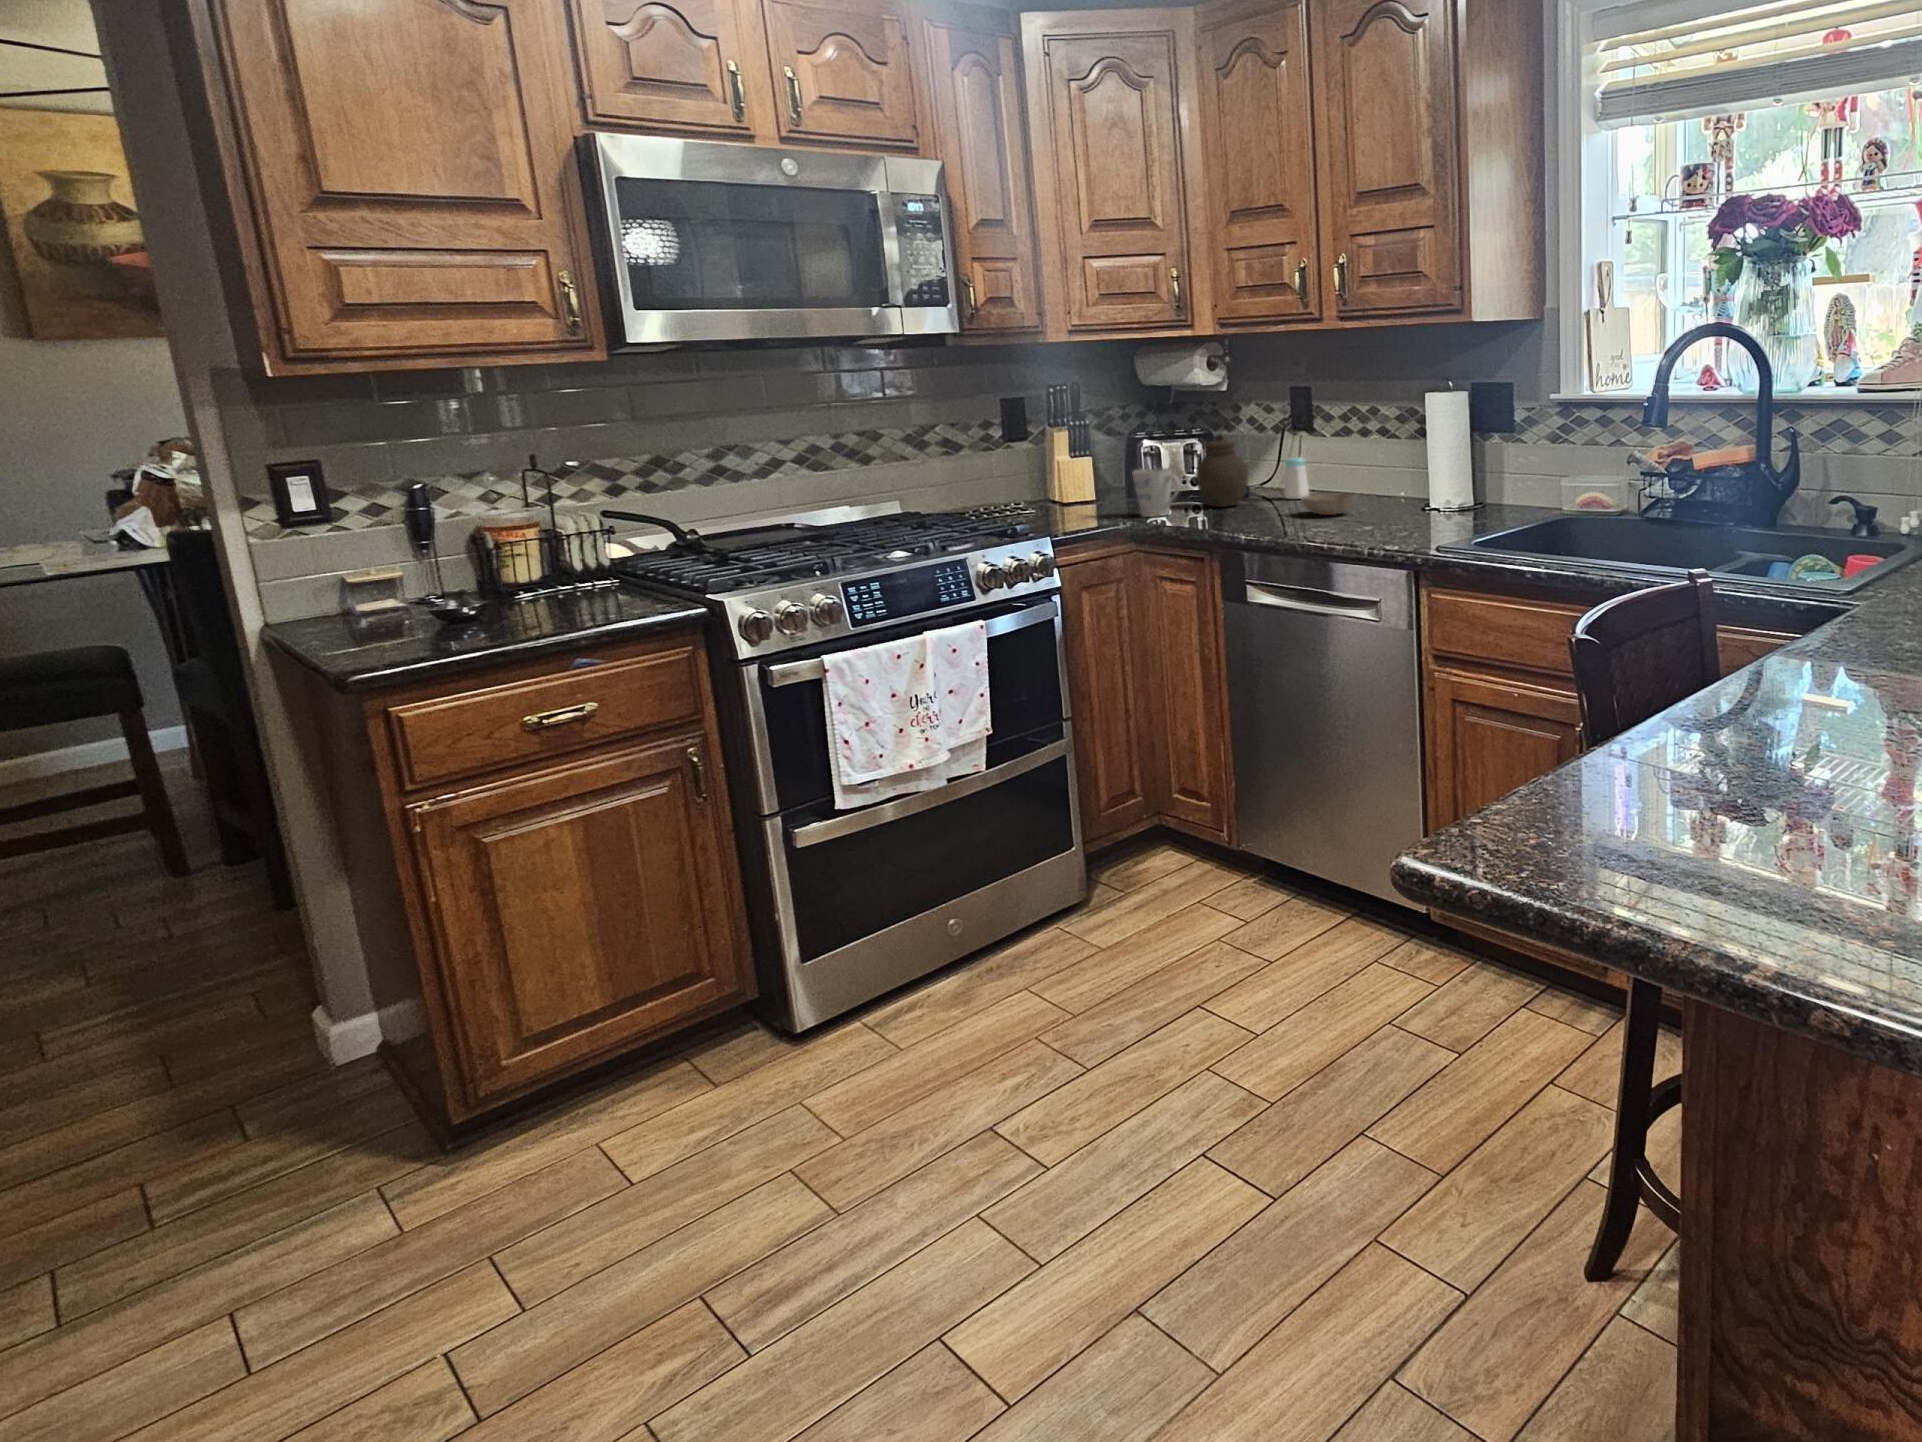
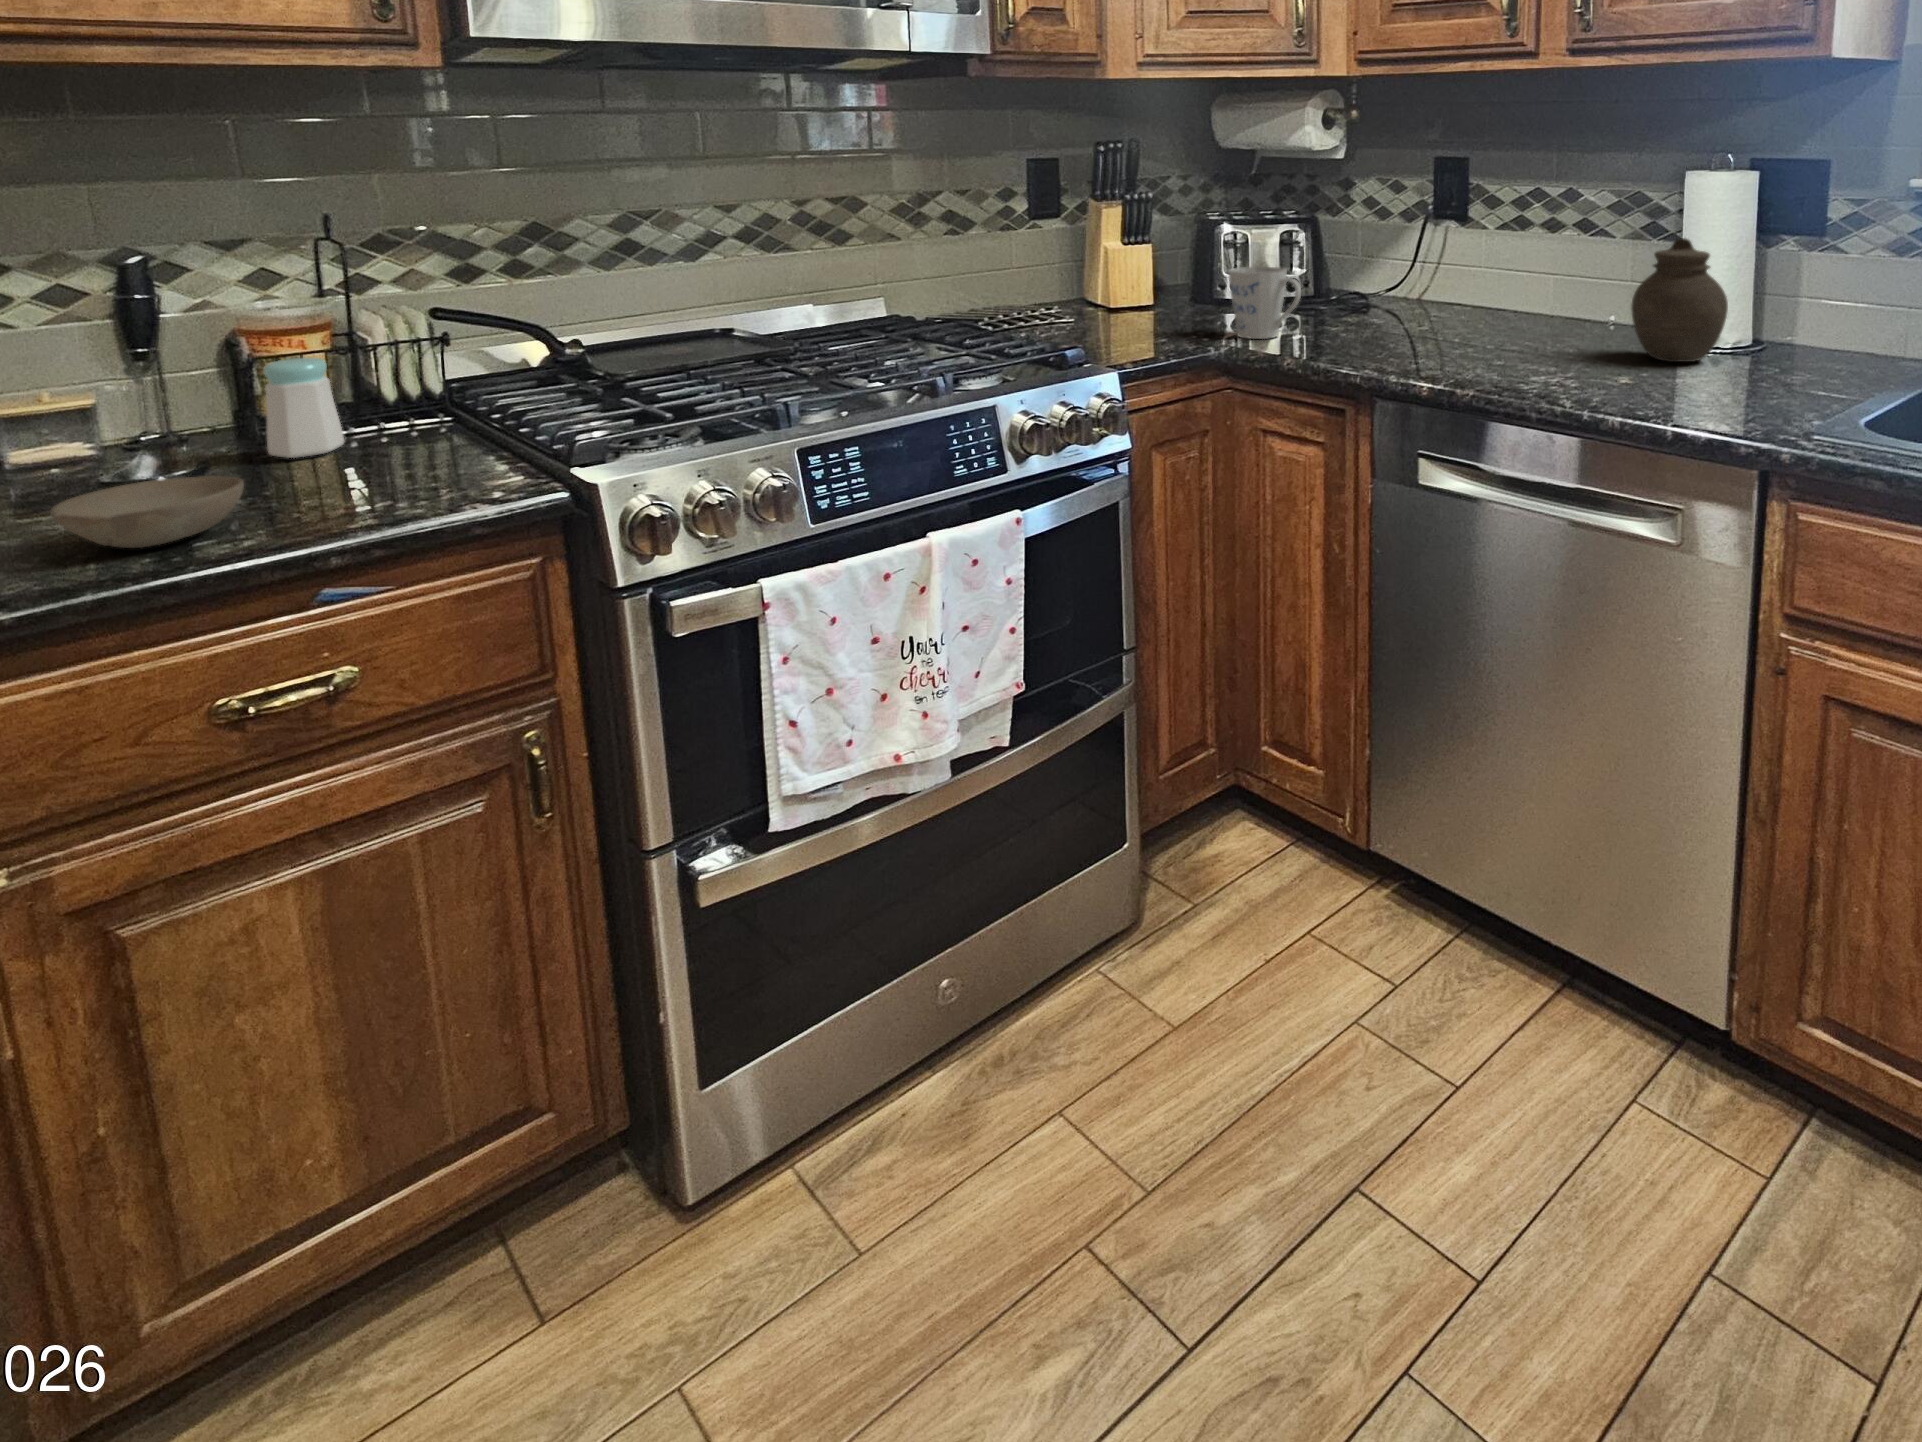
jar: present [1196,435,1249,507] -> present [1631,238,1728,362]
salt shaker: present [1284,457,1310,499] -> present [263,358,344,458]
bowl: present [1301,493,1356,515] -> present [50,476,244,548]

